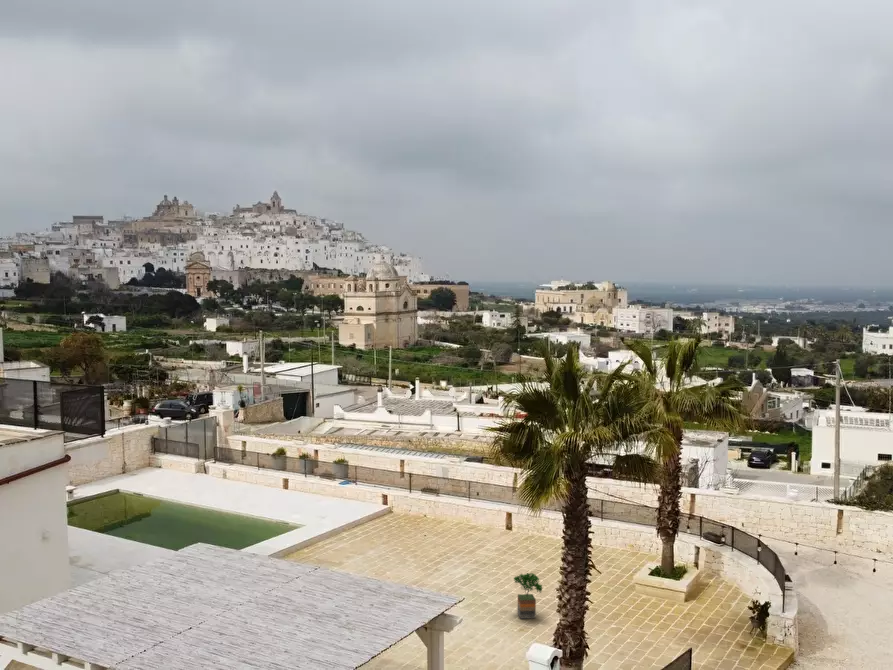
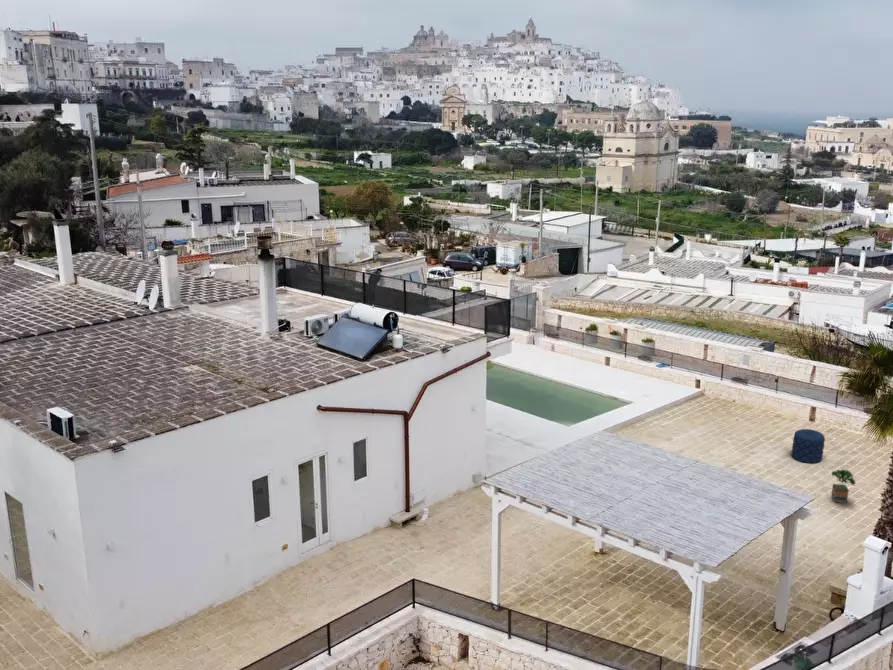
pouf: none [477,533,514,575] -> present [792,429,825,463]

